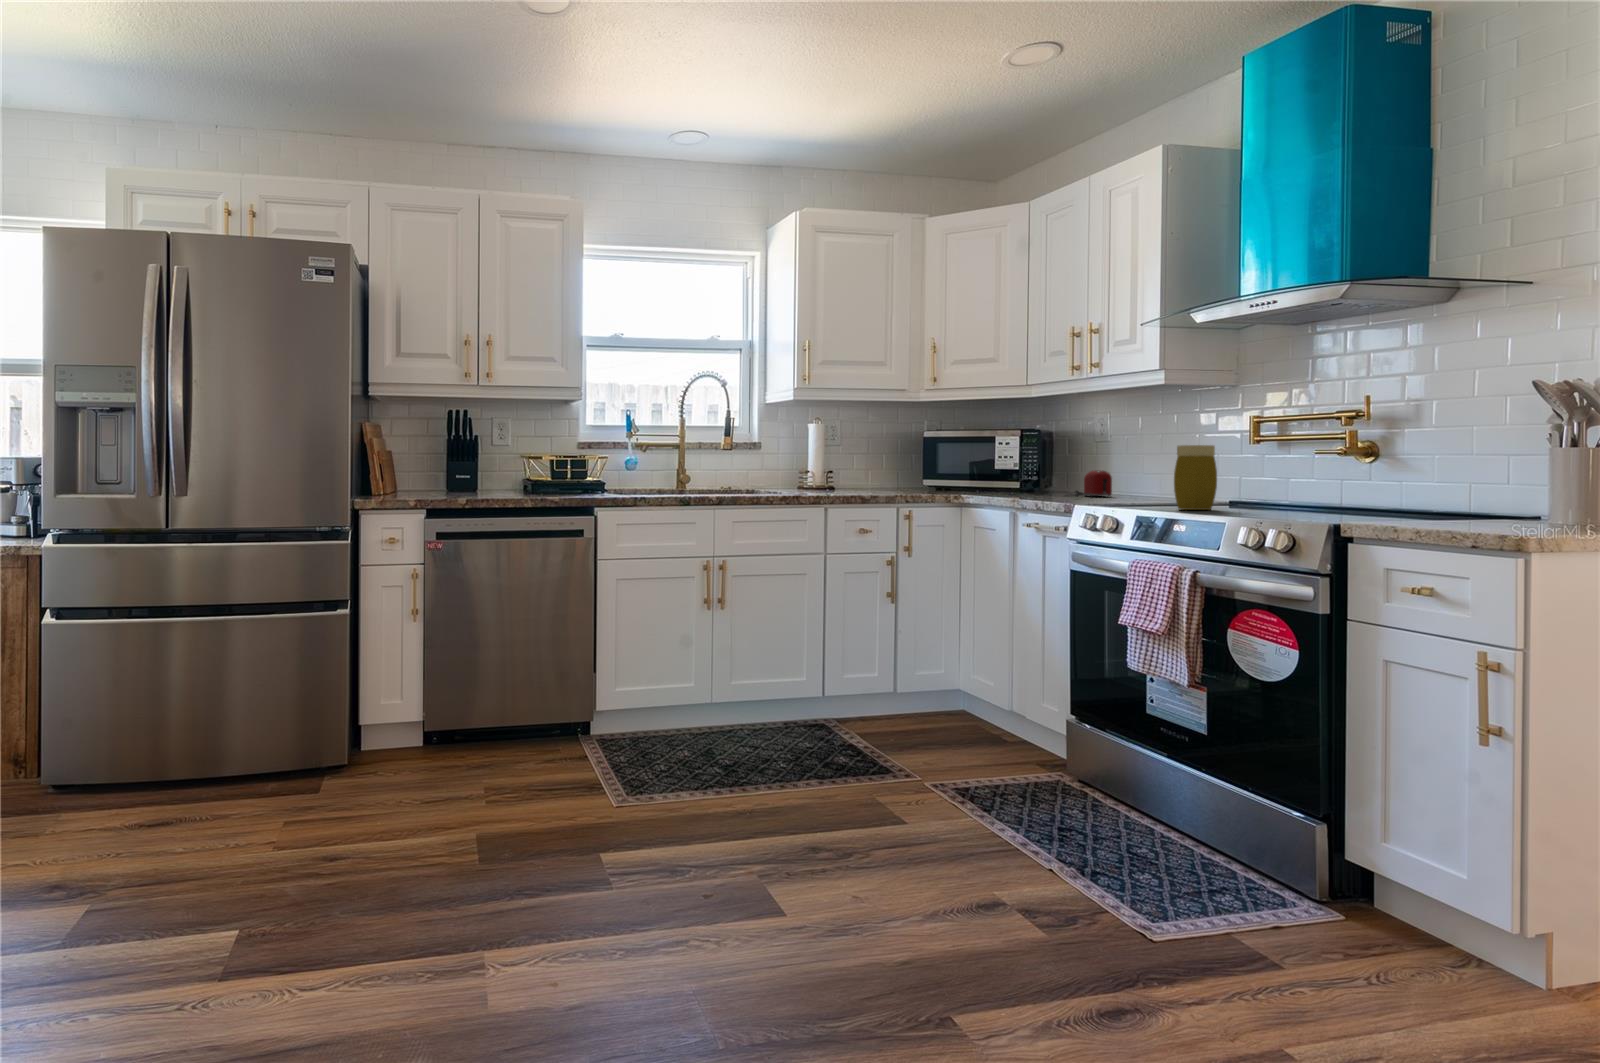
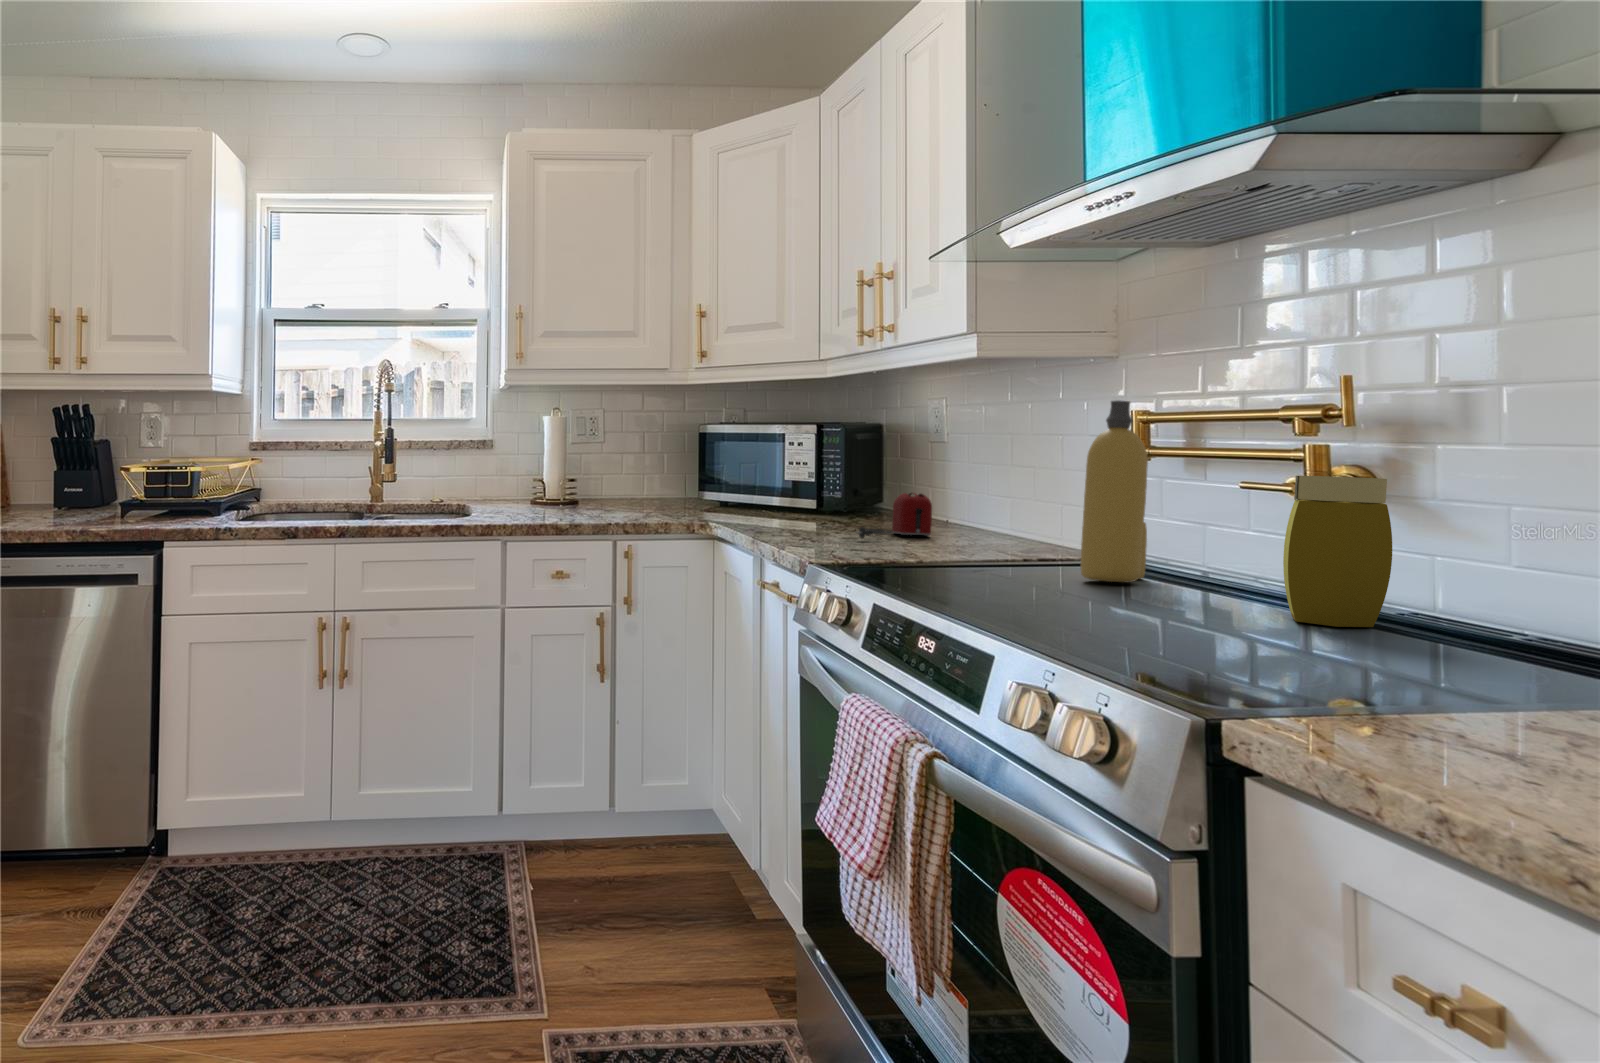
bottle: none [1231,411,1265,505] -> present [1081,400,1148,582]
jar: present [1174,445,1217,510] -> present [1283,476,1392,627]

